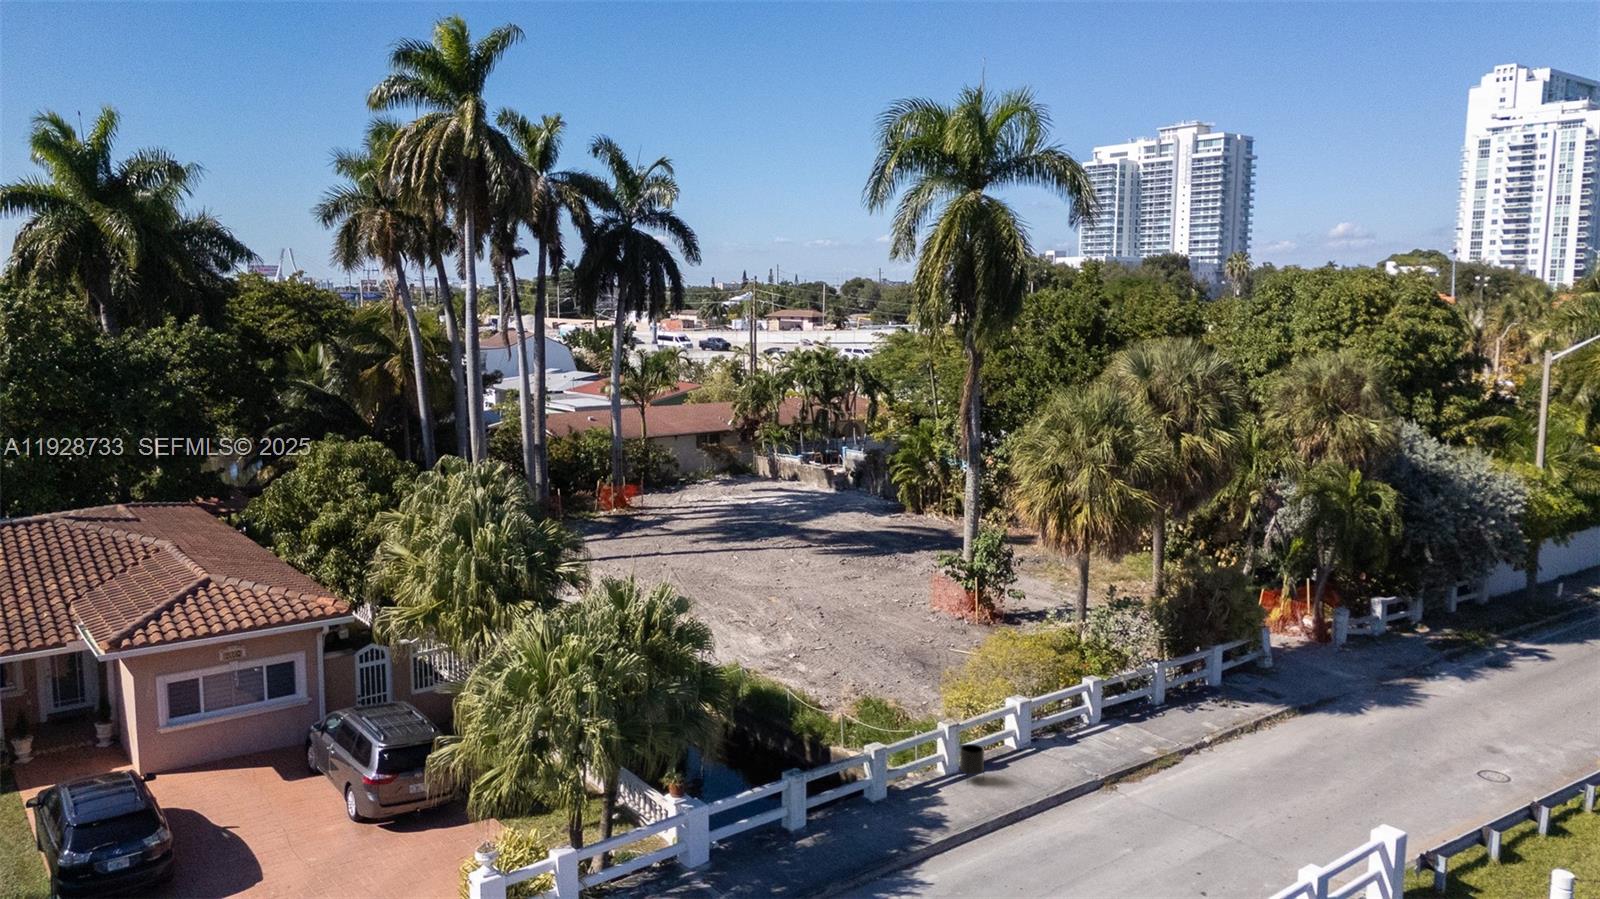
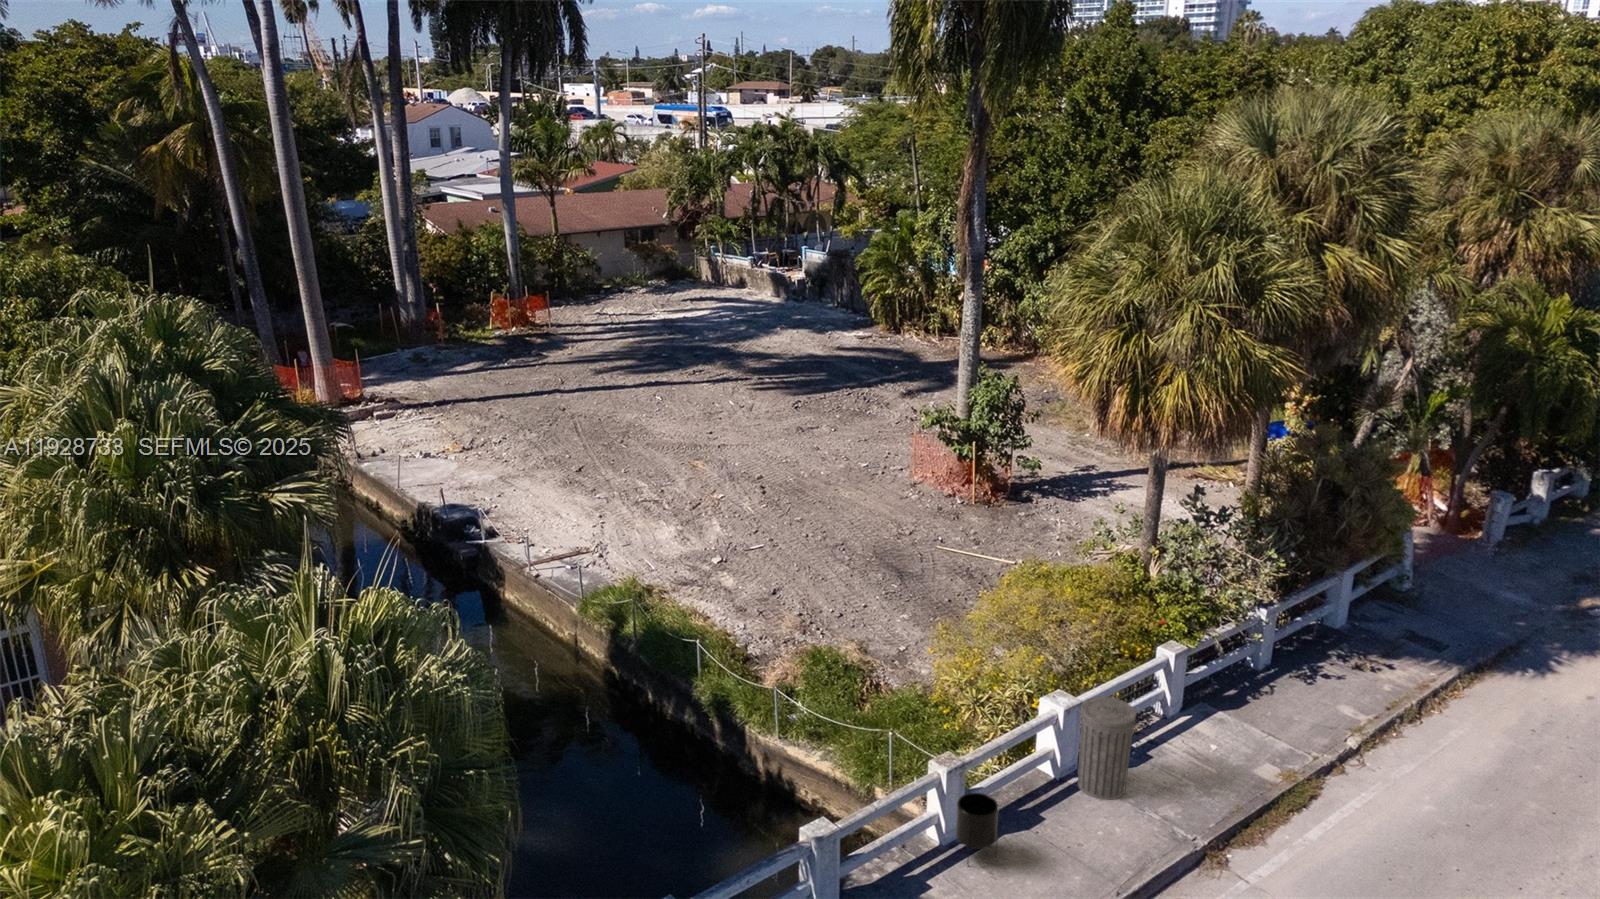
trash can: none [1034,700,1066,760] -> present [1078,697,1136,800]

